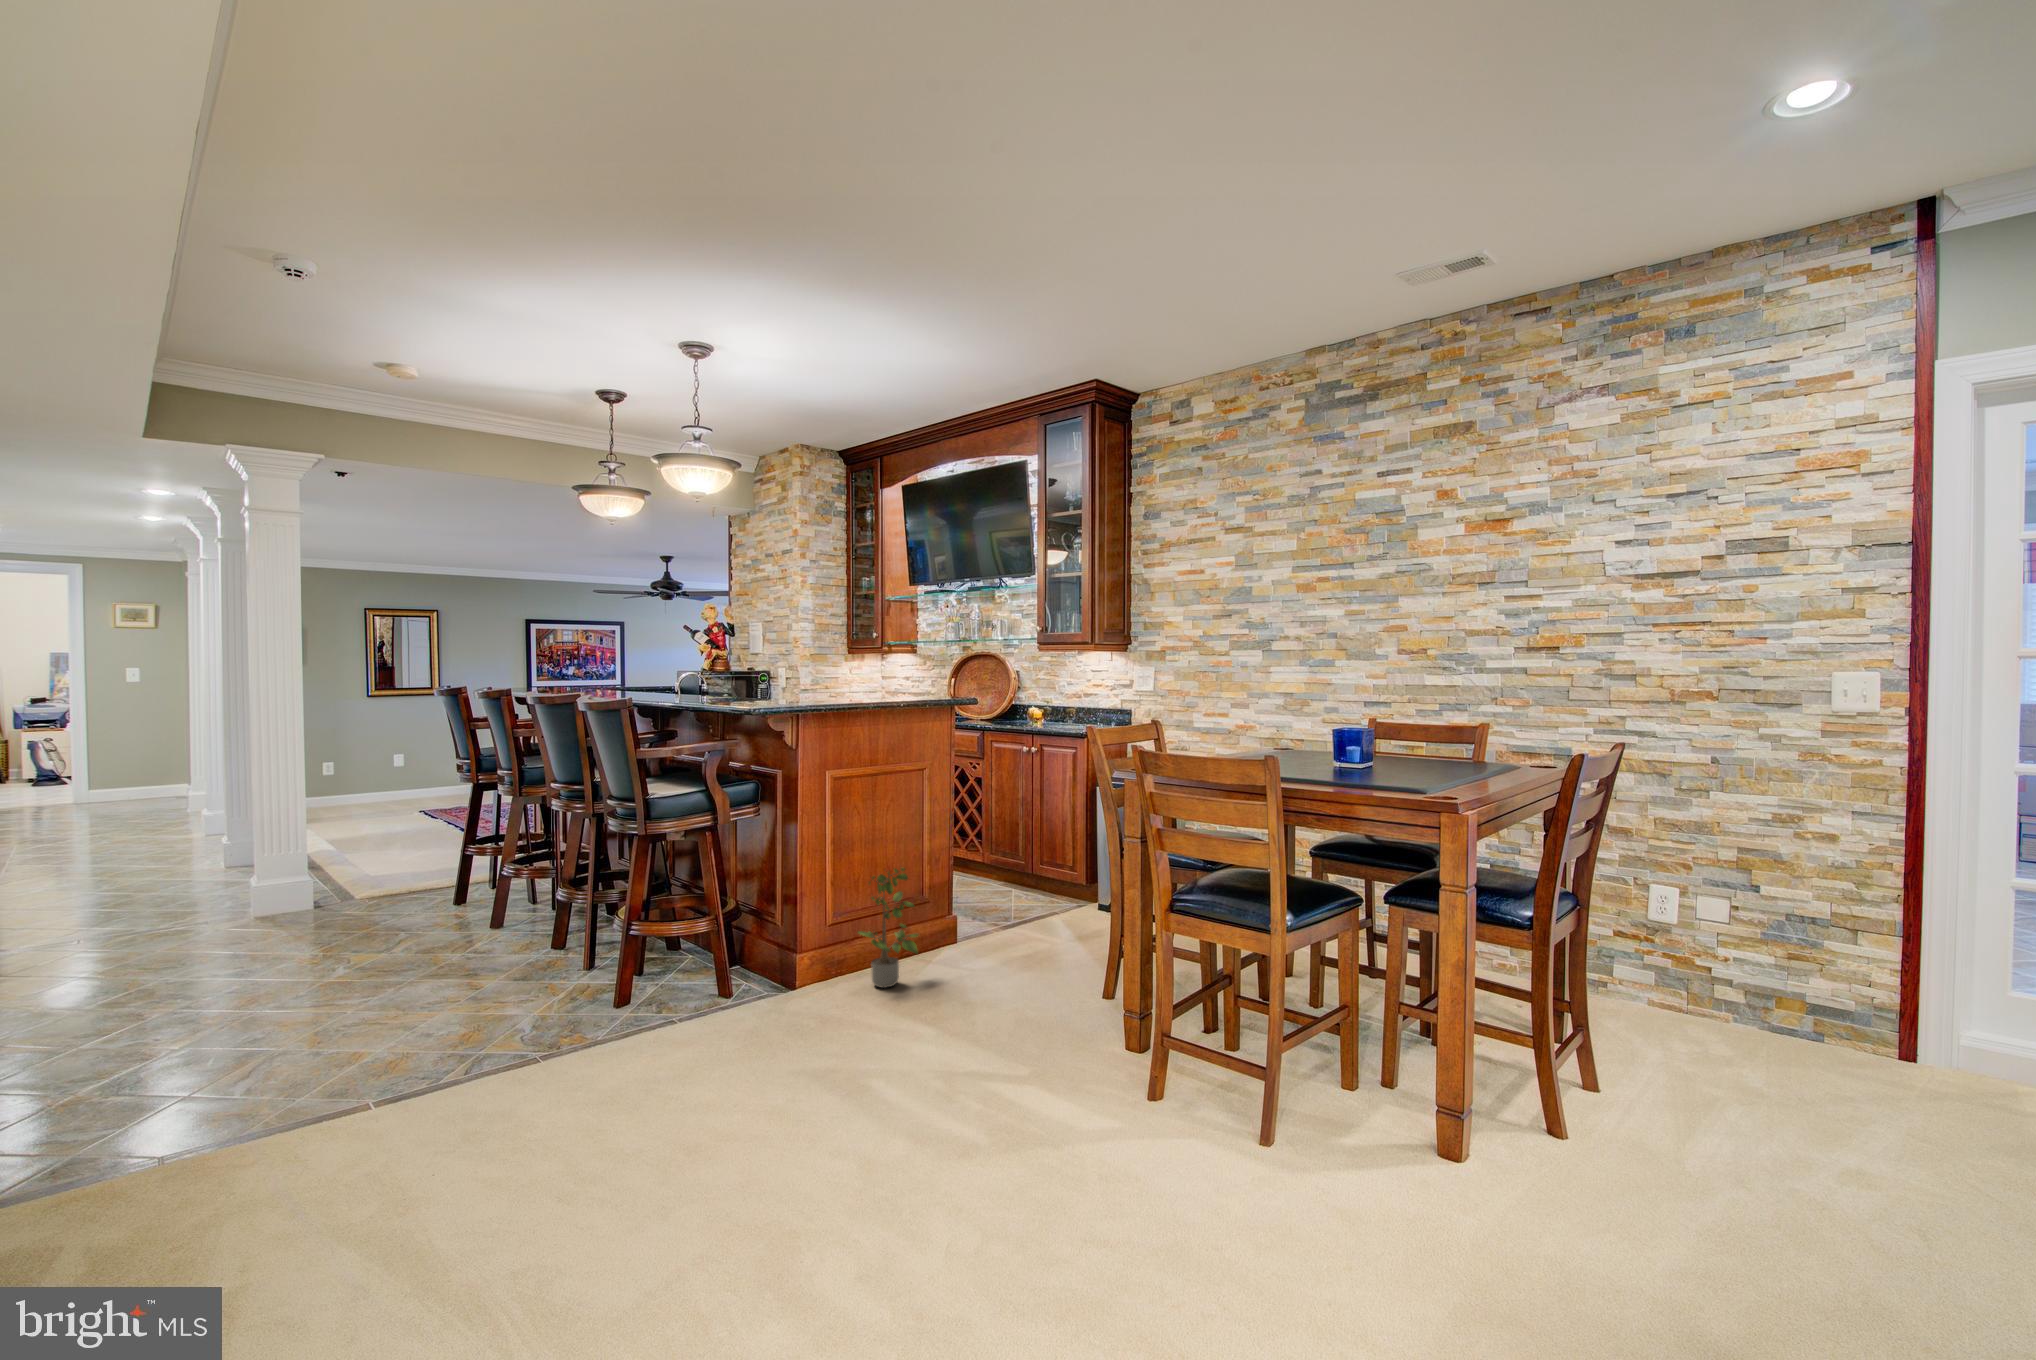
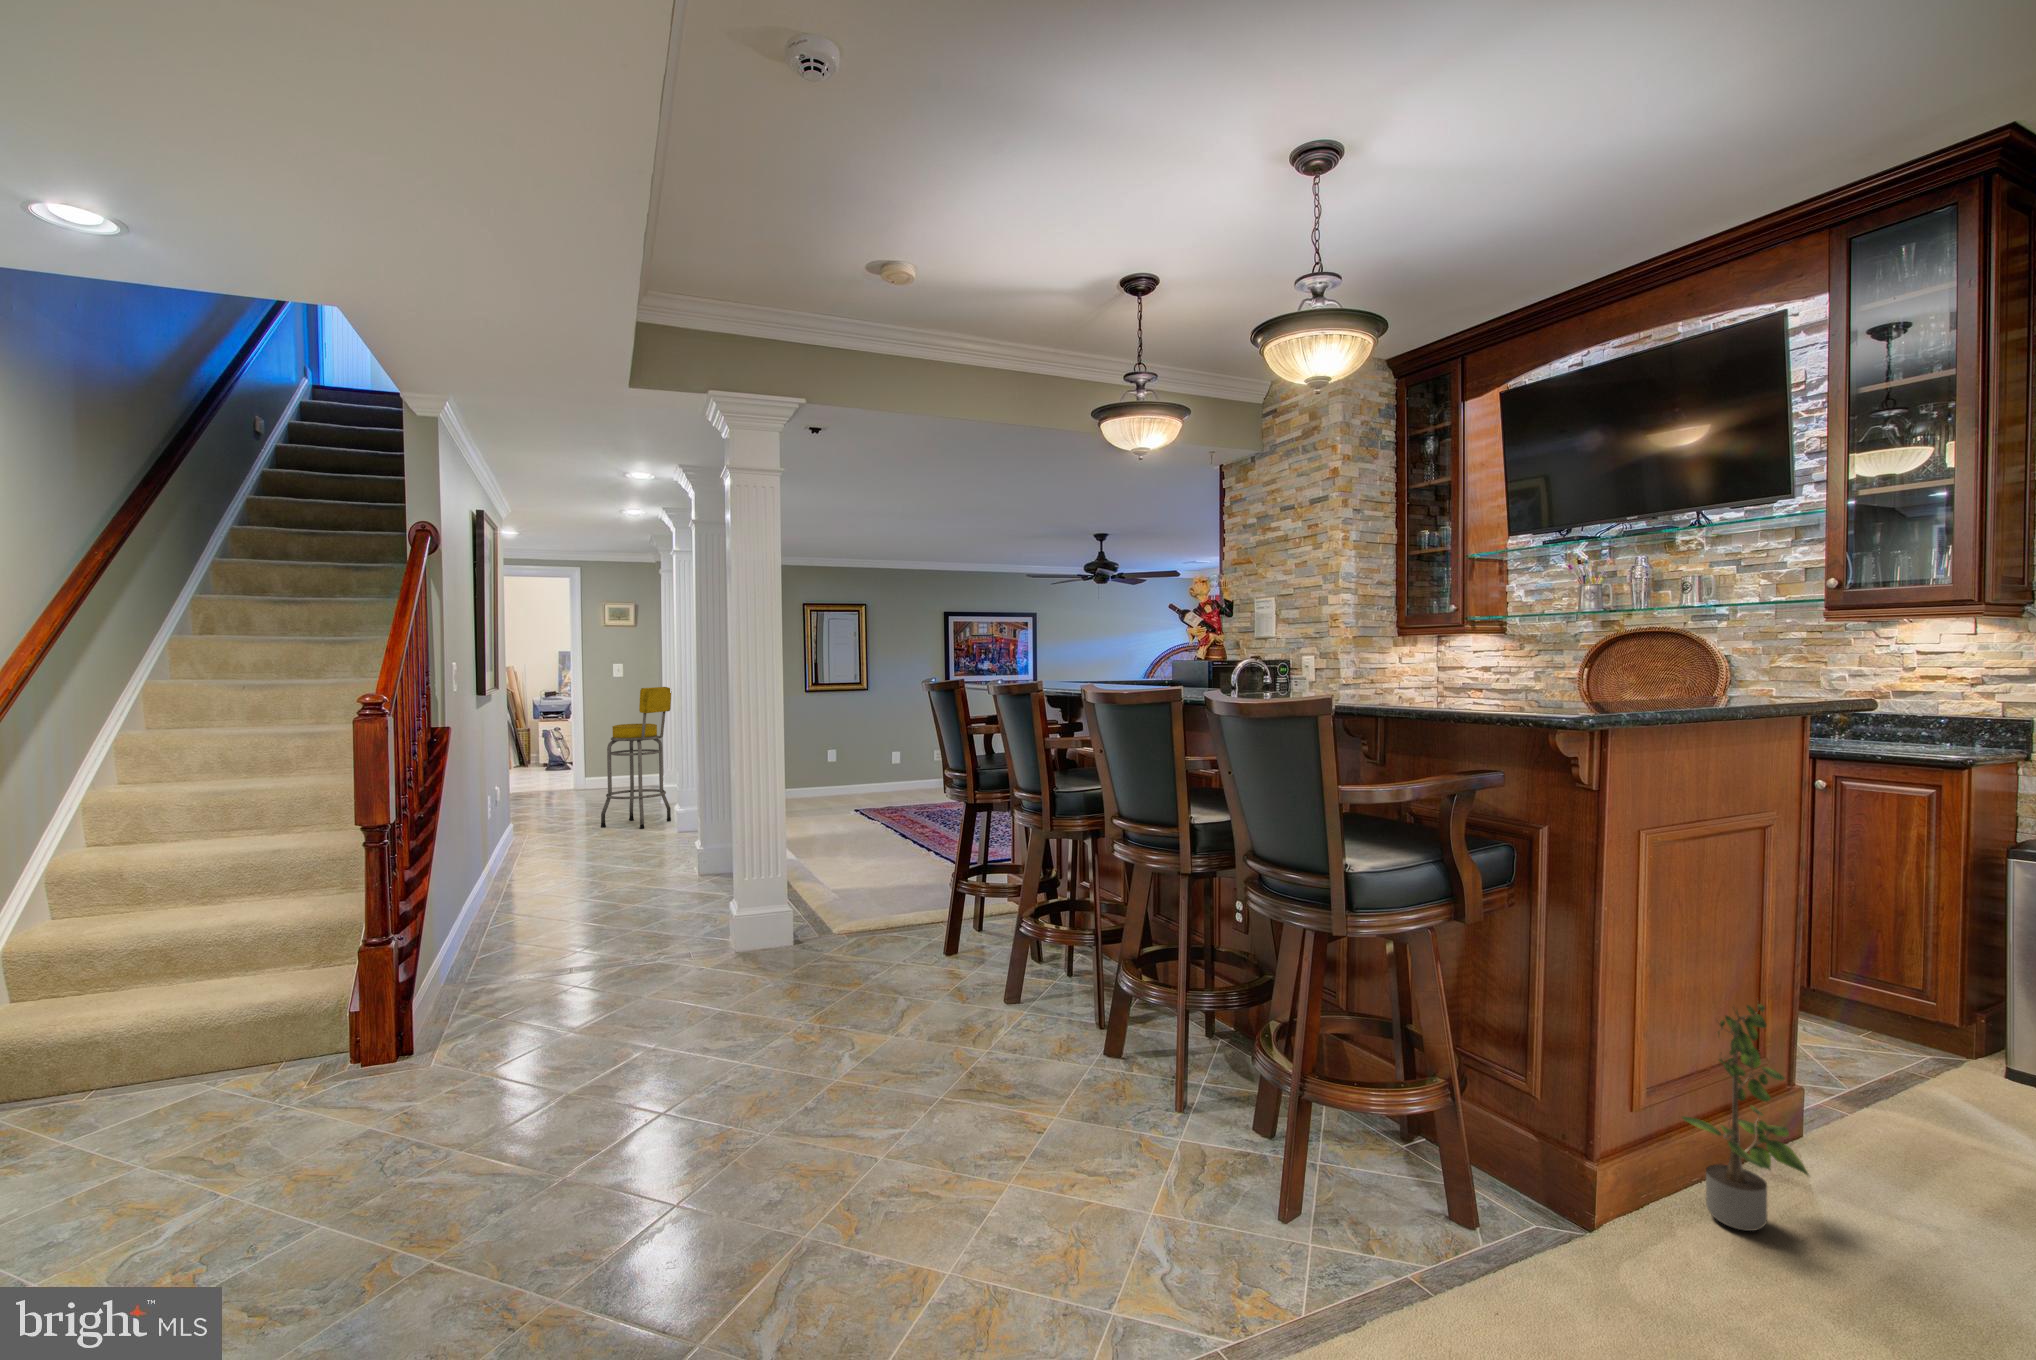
bar stool: none [110,694,199,840] -> present [601,687,671,829]

